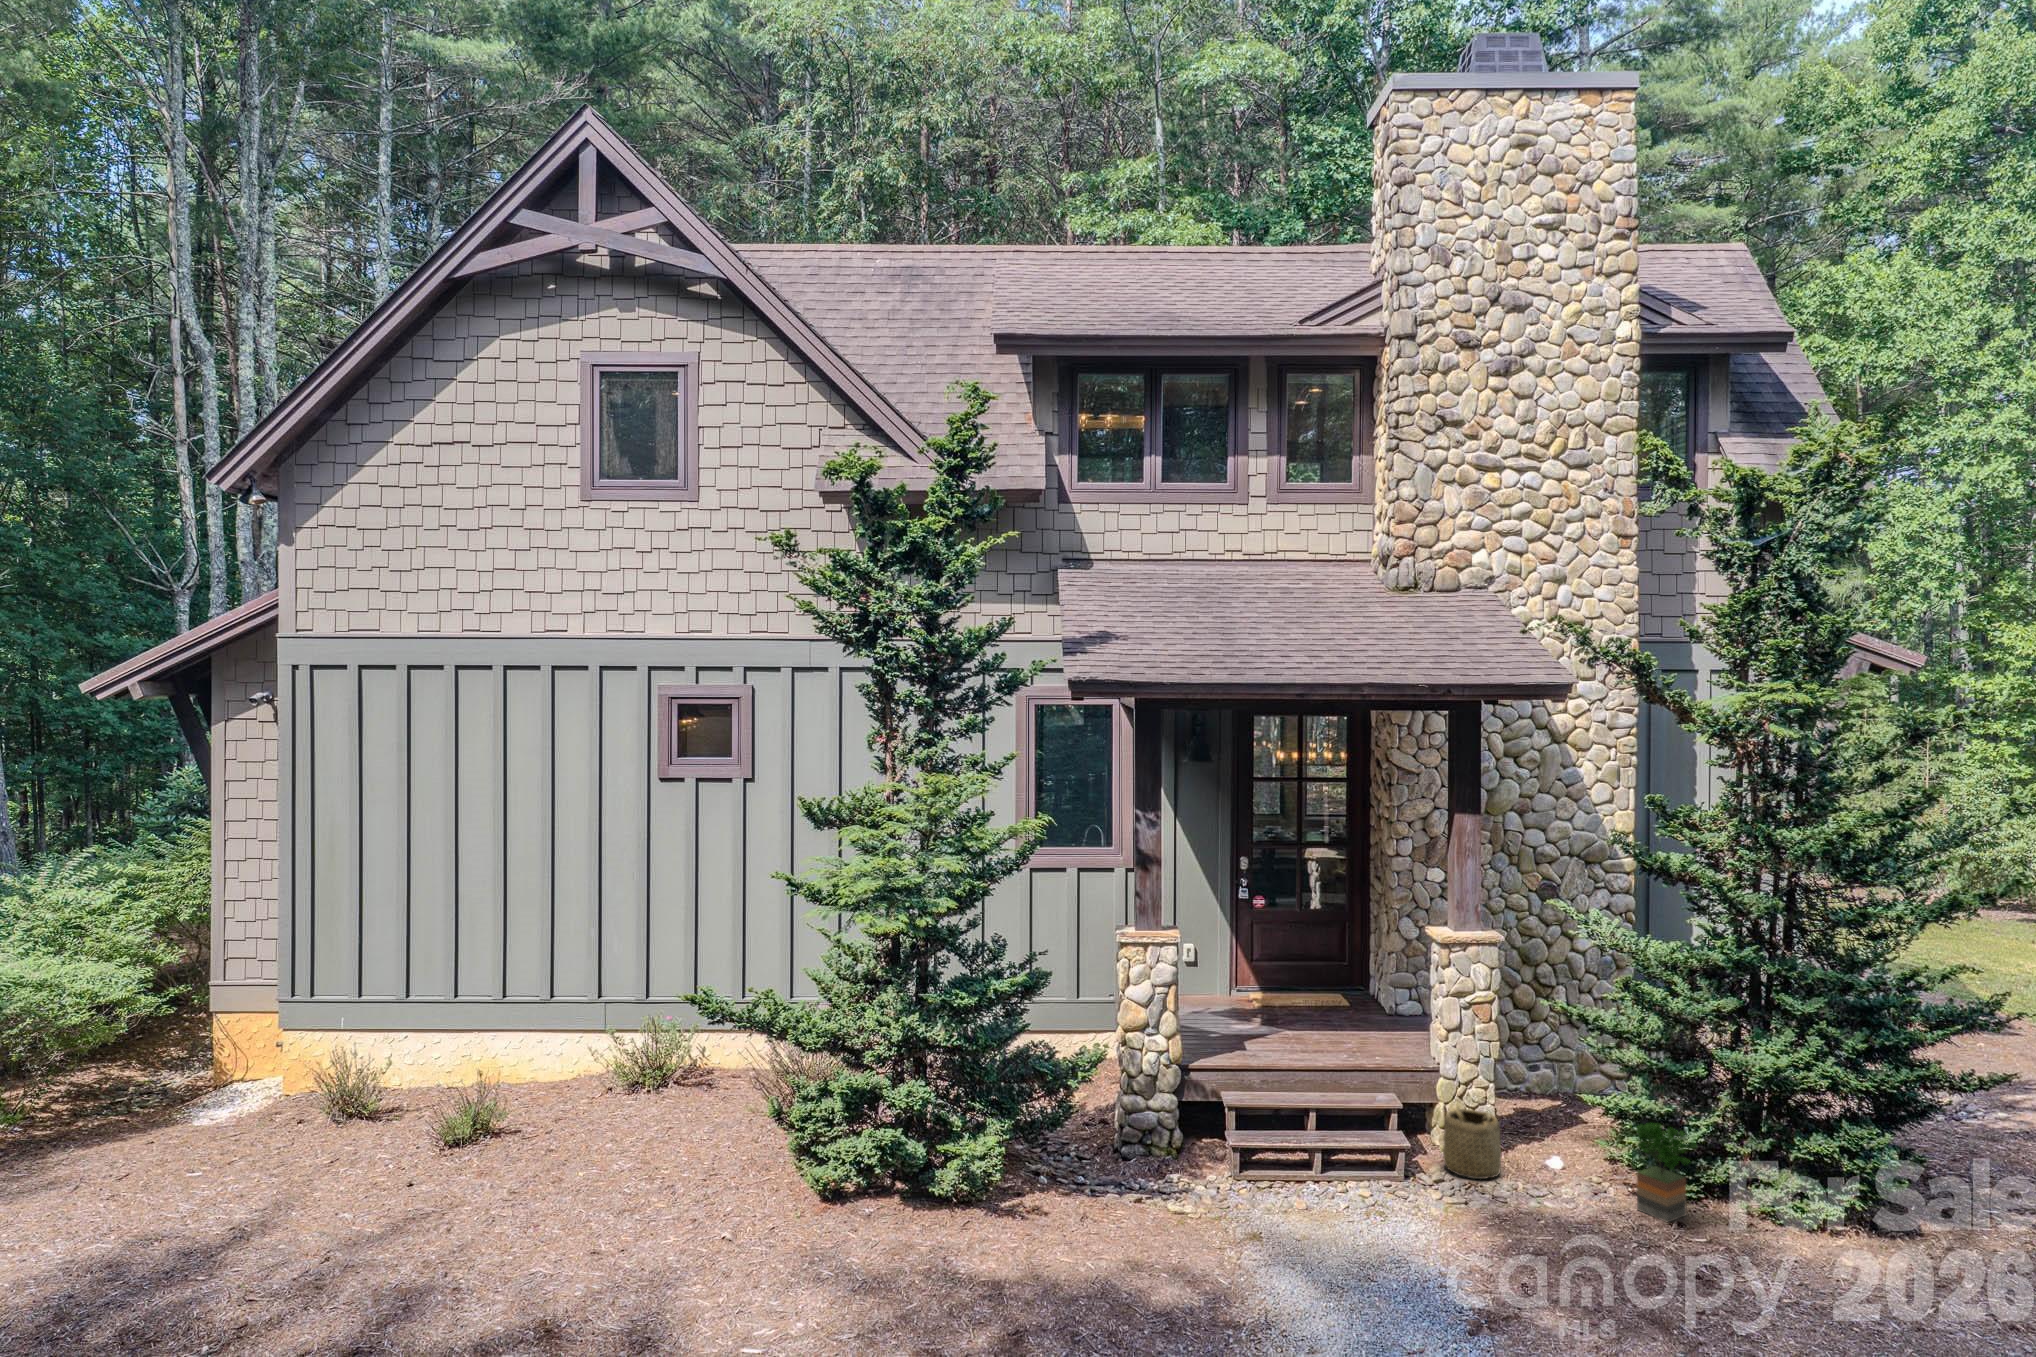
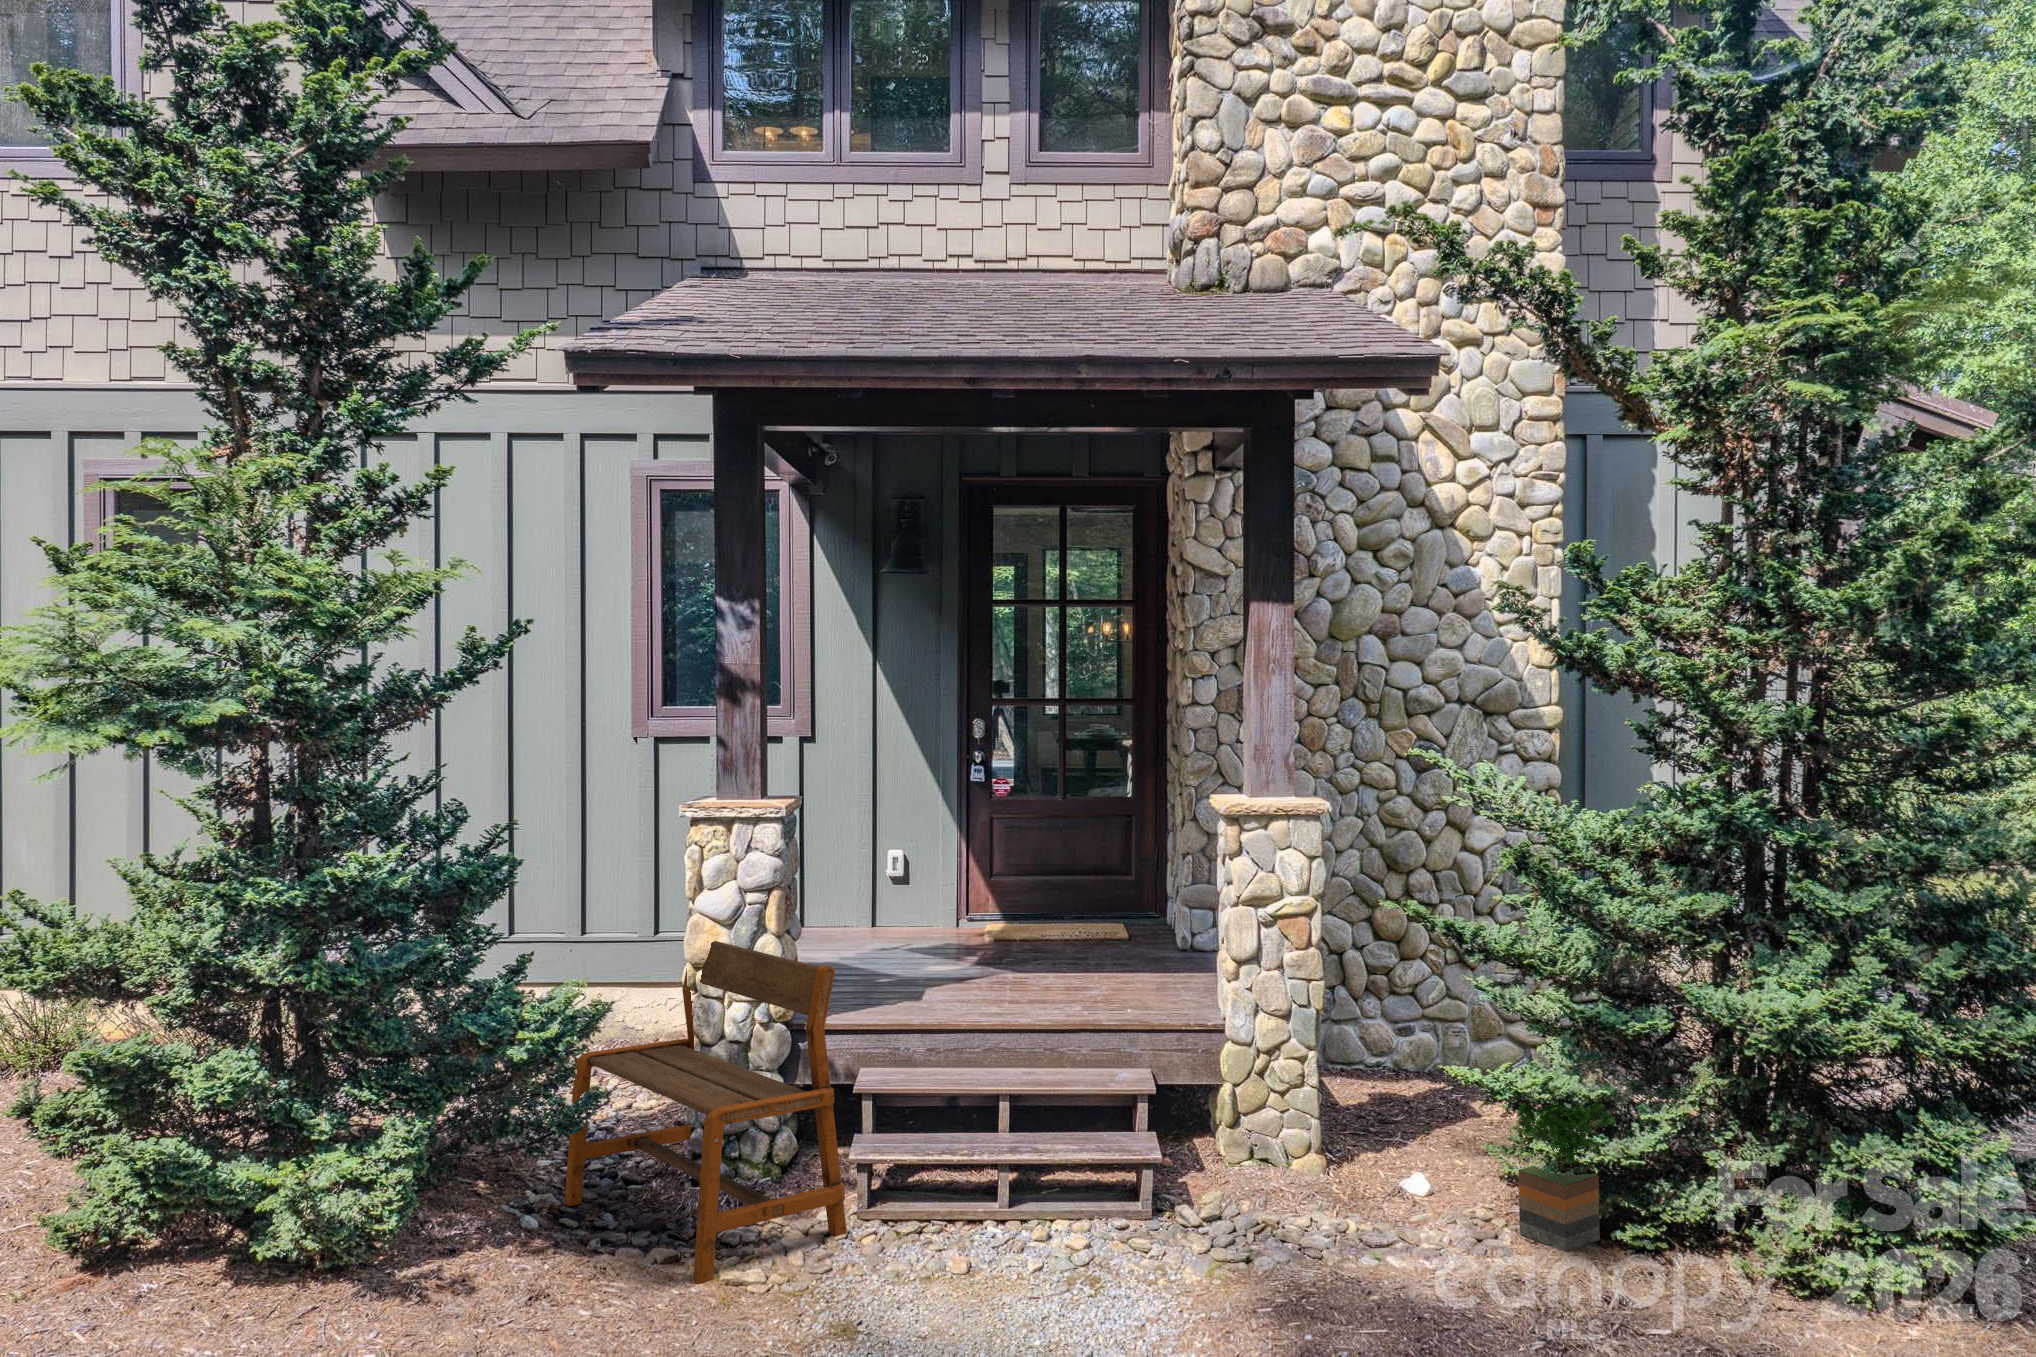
bench: none [1056,1006,1235,1225] -> present [564,941,847,1284]
basket: present [1443,1107,1501,1179] -> none [1223,1079,1313,1197]

